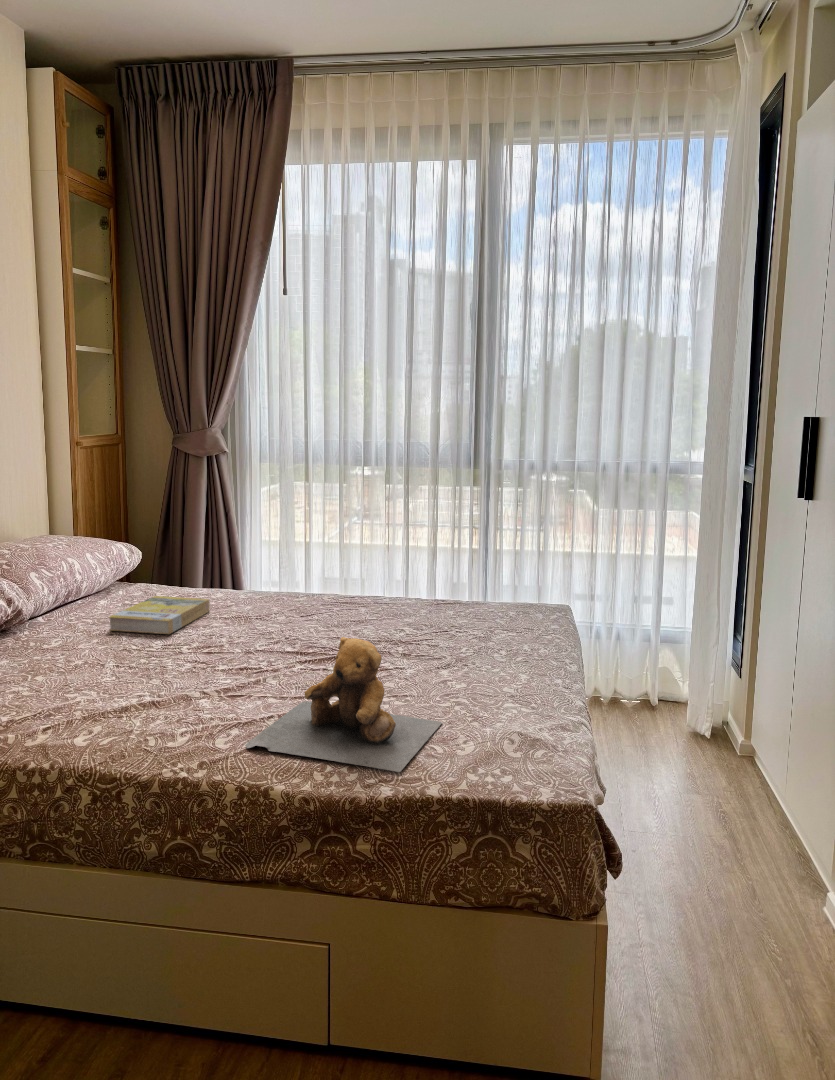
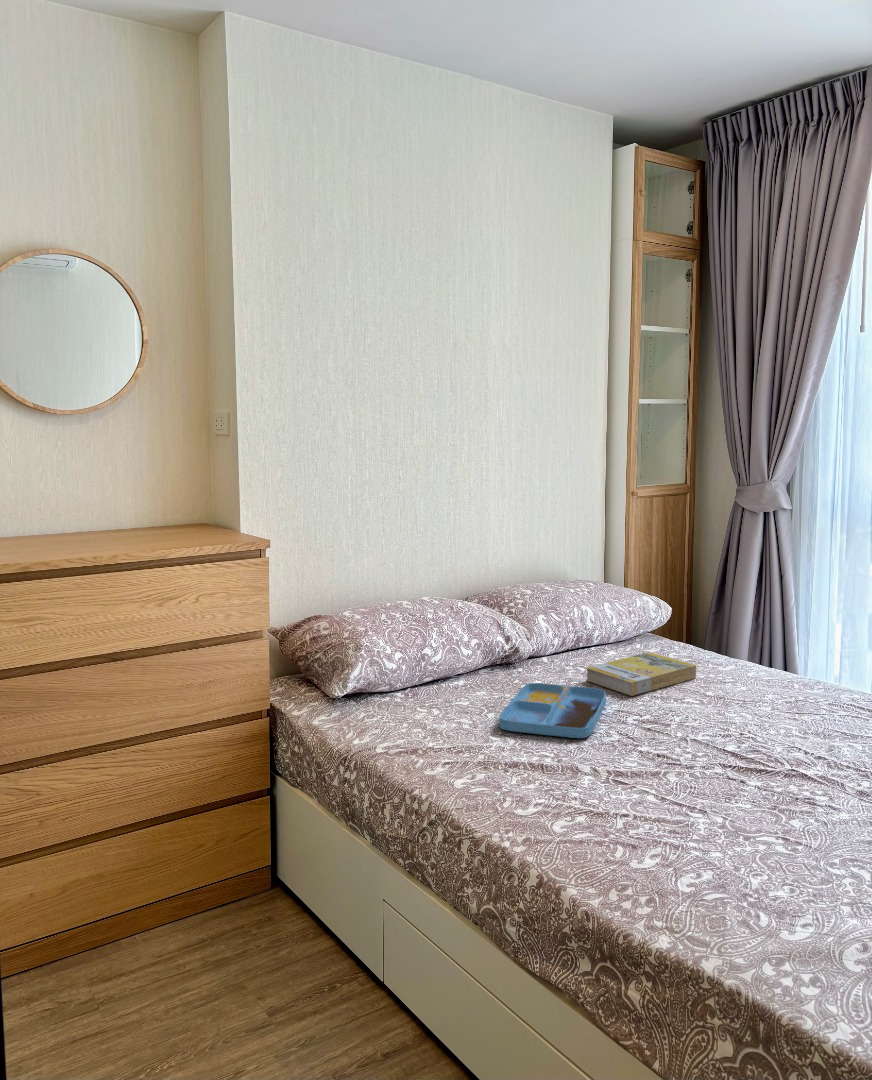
tray: none [56,632,167,685] -> present [499,683,606,738]
teddy bear: present [245,637,442,772] -> none [574,751,810,927]

